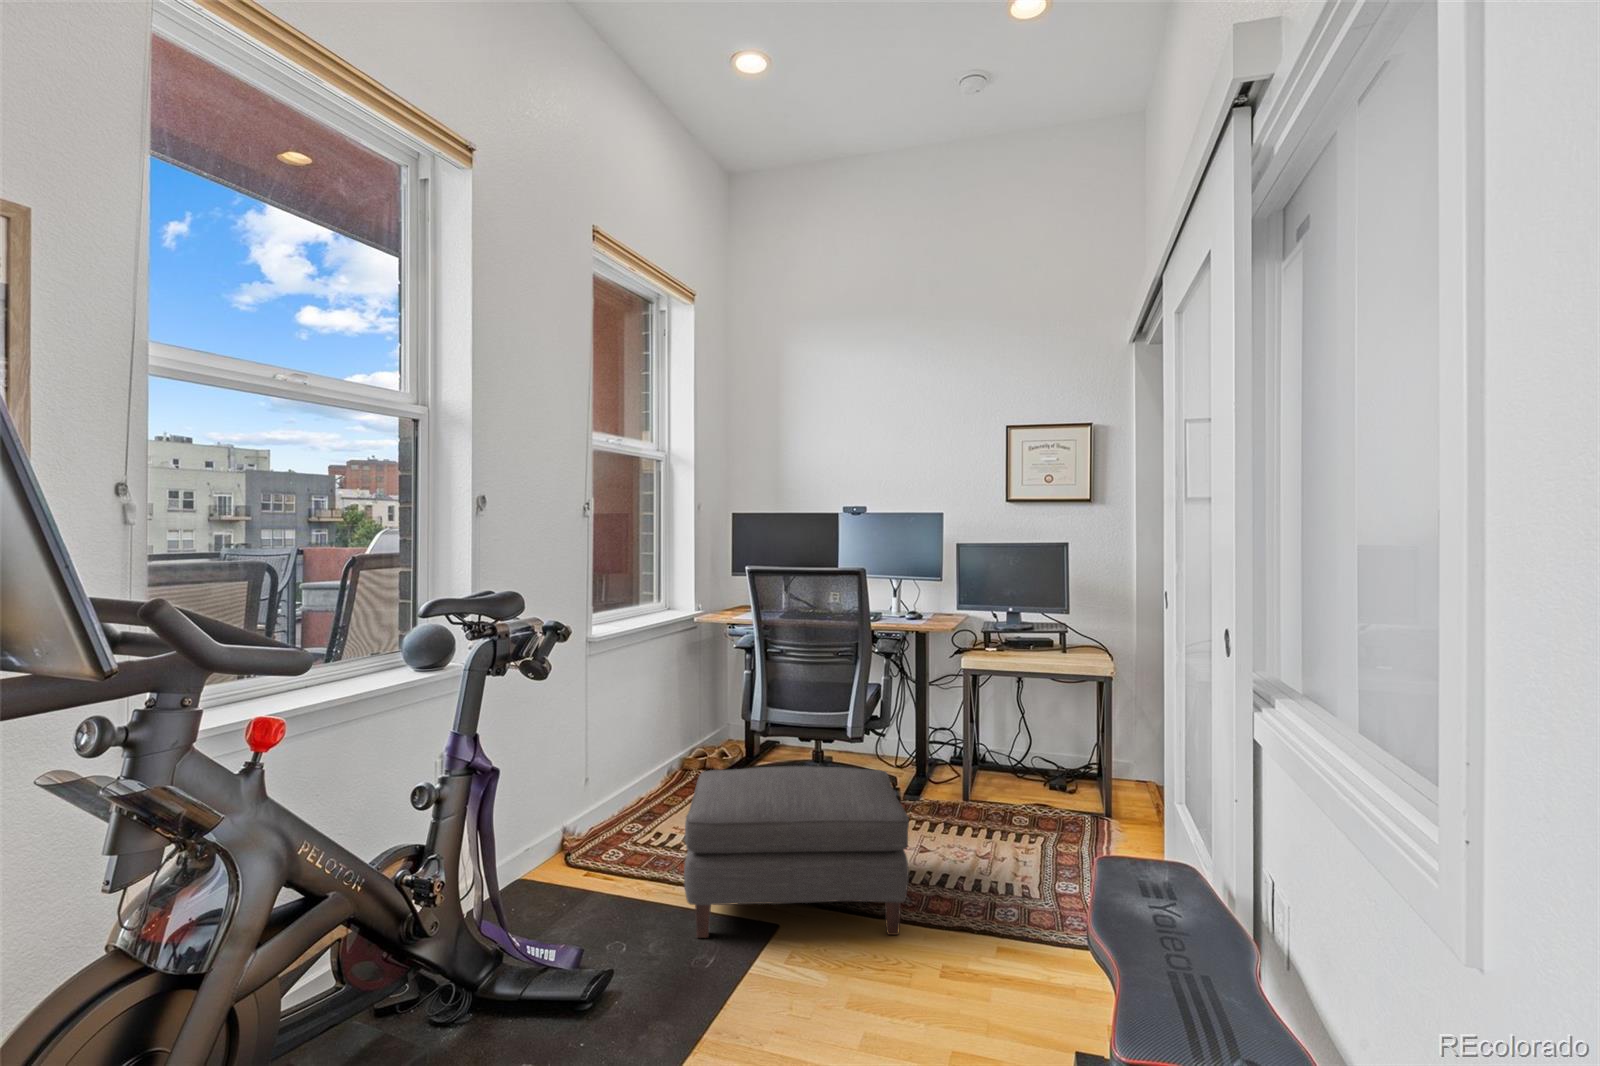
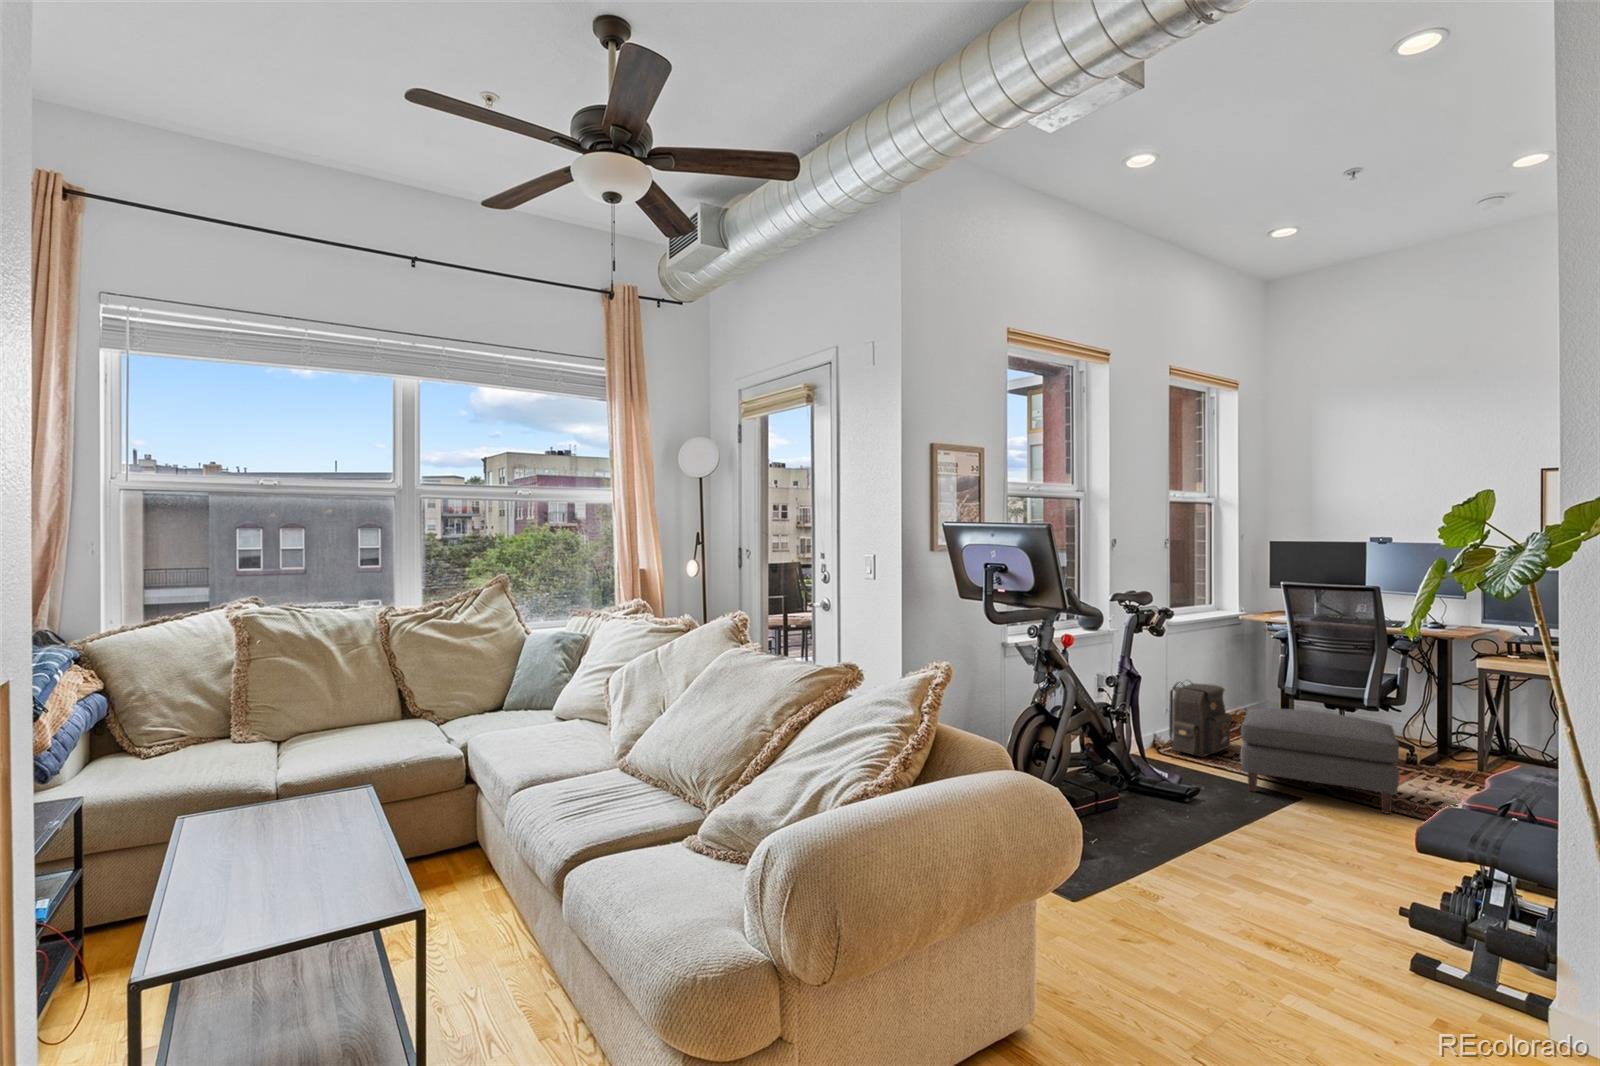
backpack: none [588,726,681,858] -> present [1169,681,1232,757]

